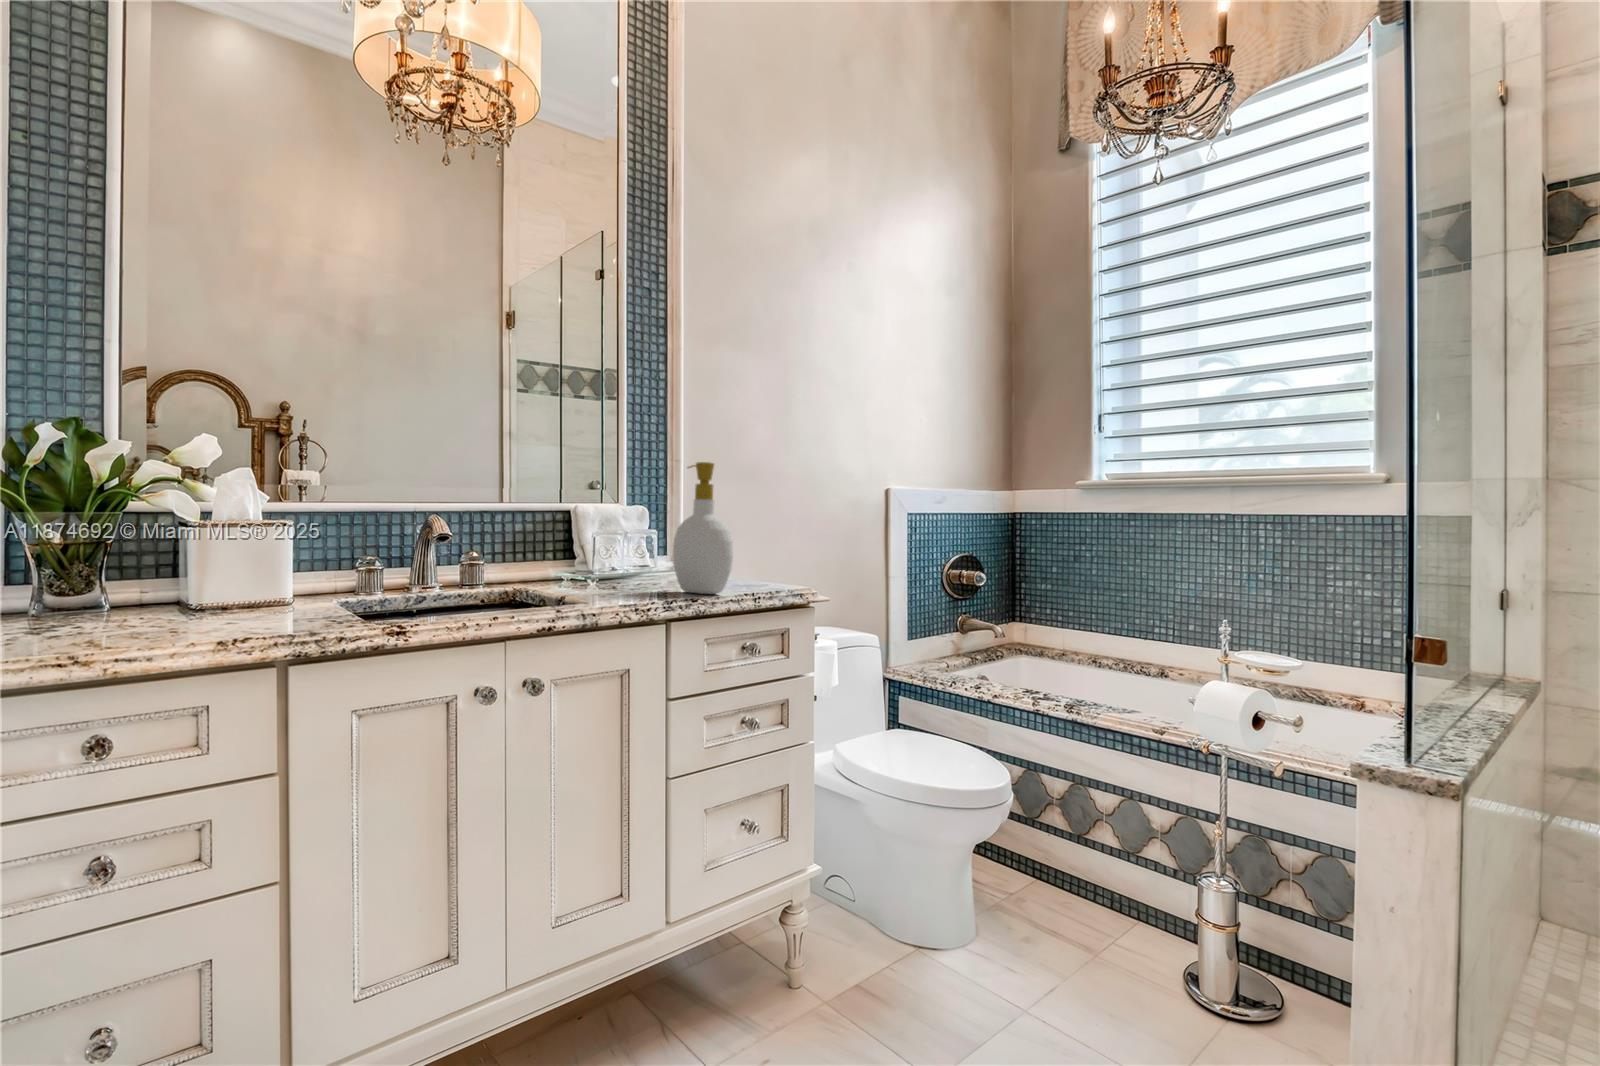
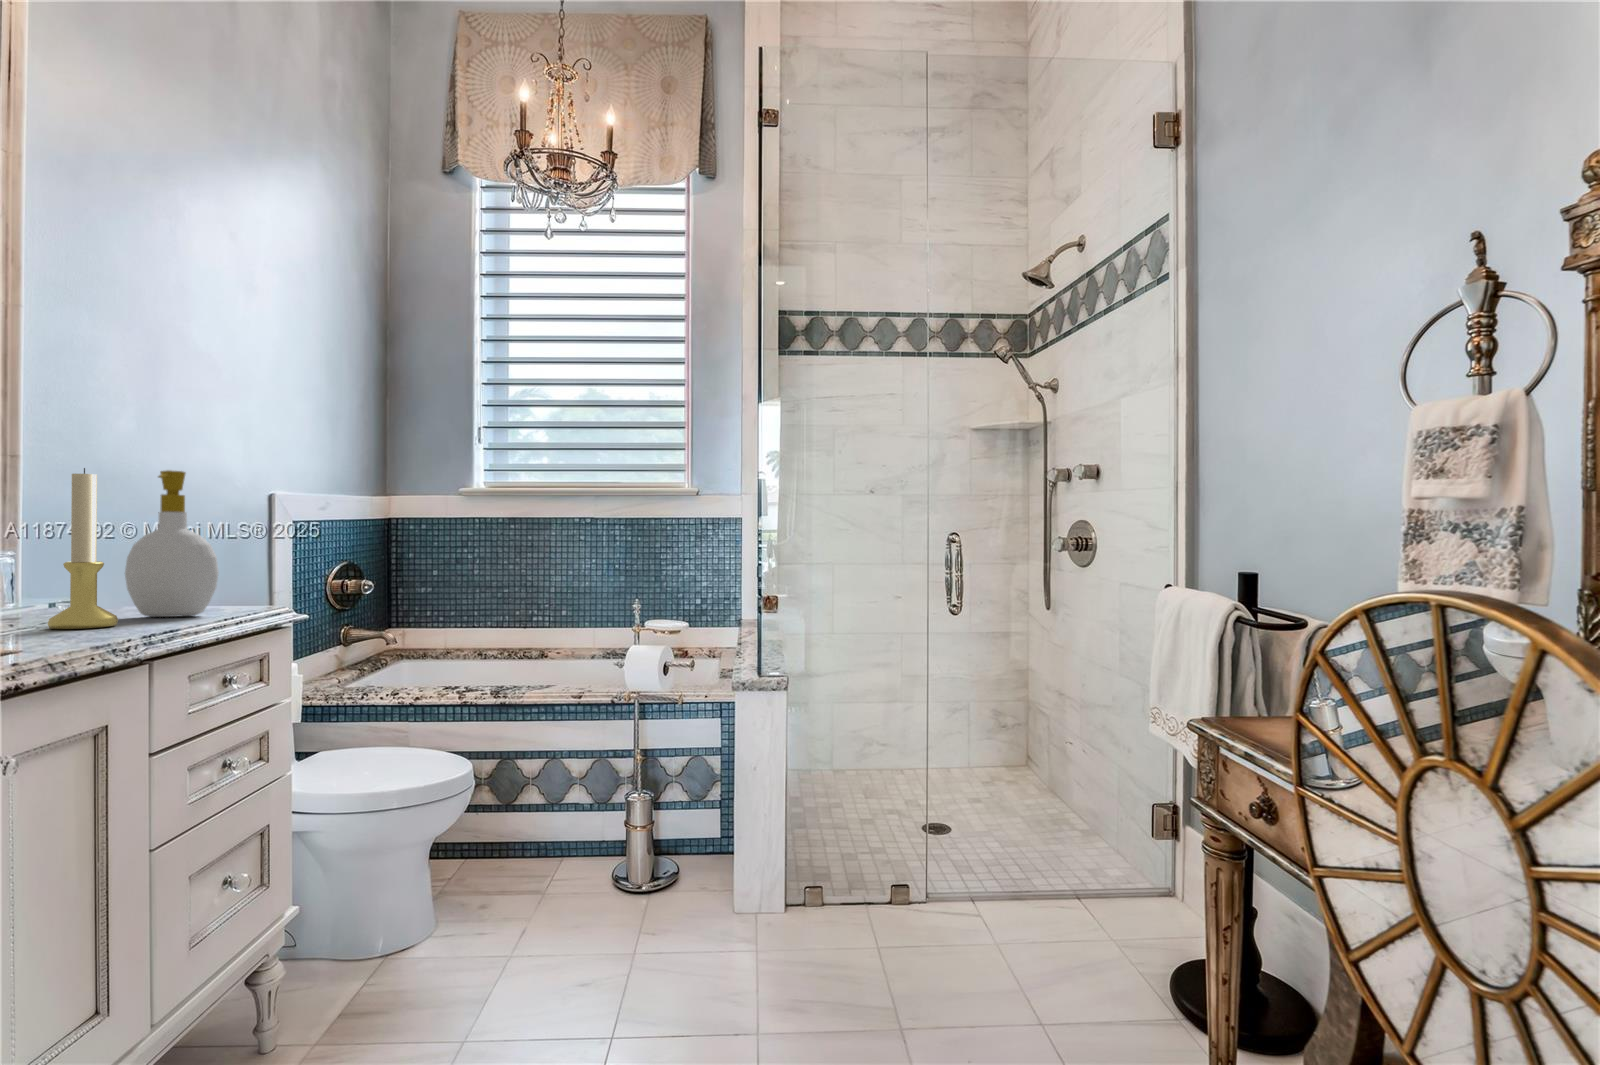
candle holder: none [593,460,641,598] -> present [48,468,118,629]

